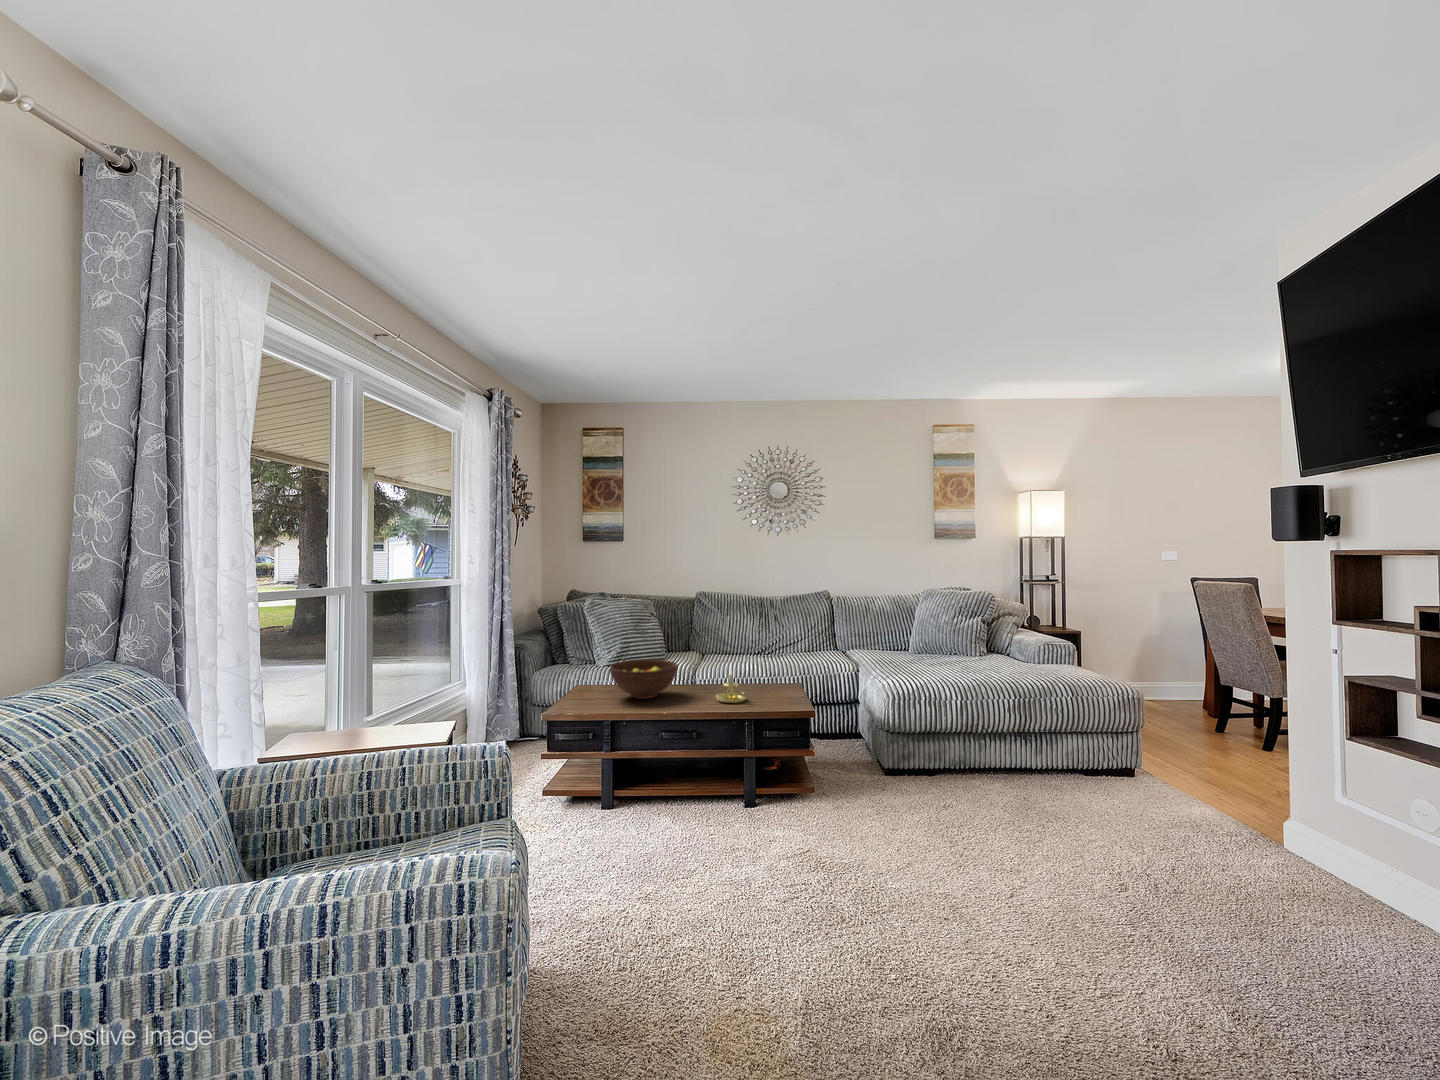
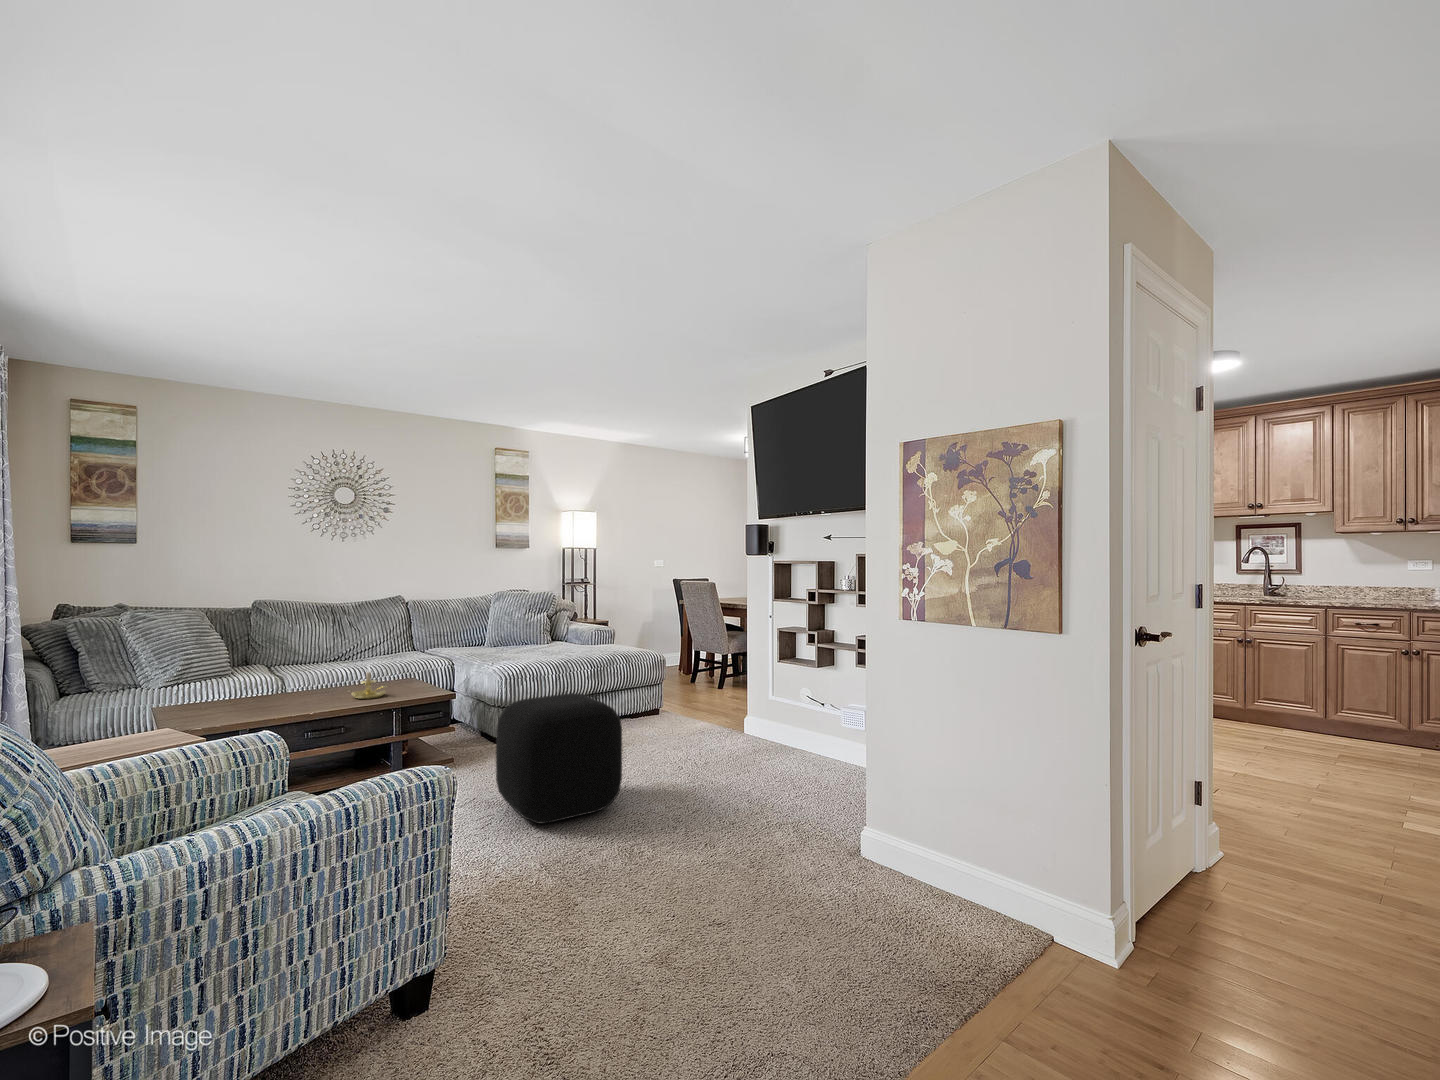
fruit bowl: present [610,659,678,699] -> none [218,668,302,709]
ottoman: none [812,738,981,925] -> present [496,693,622,823]

